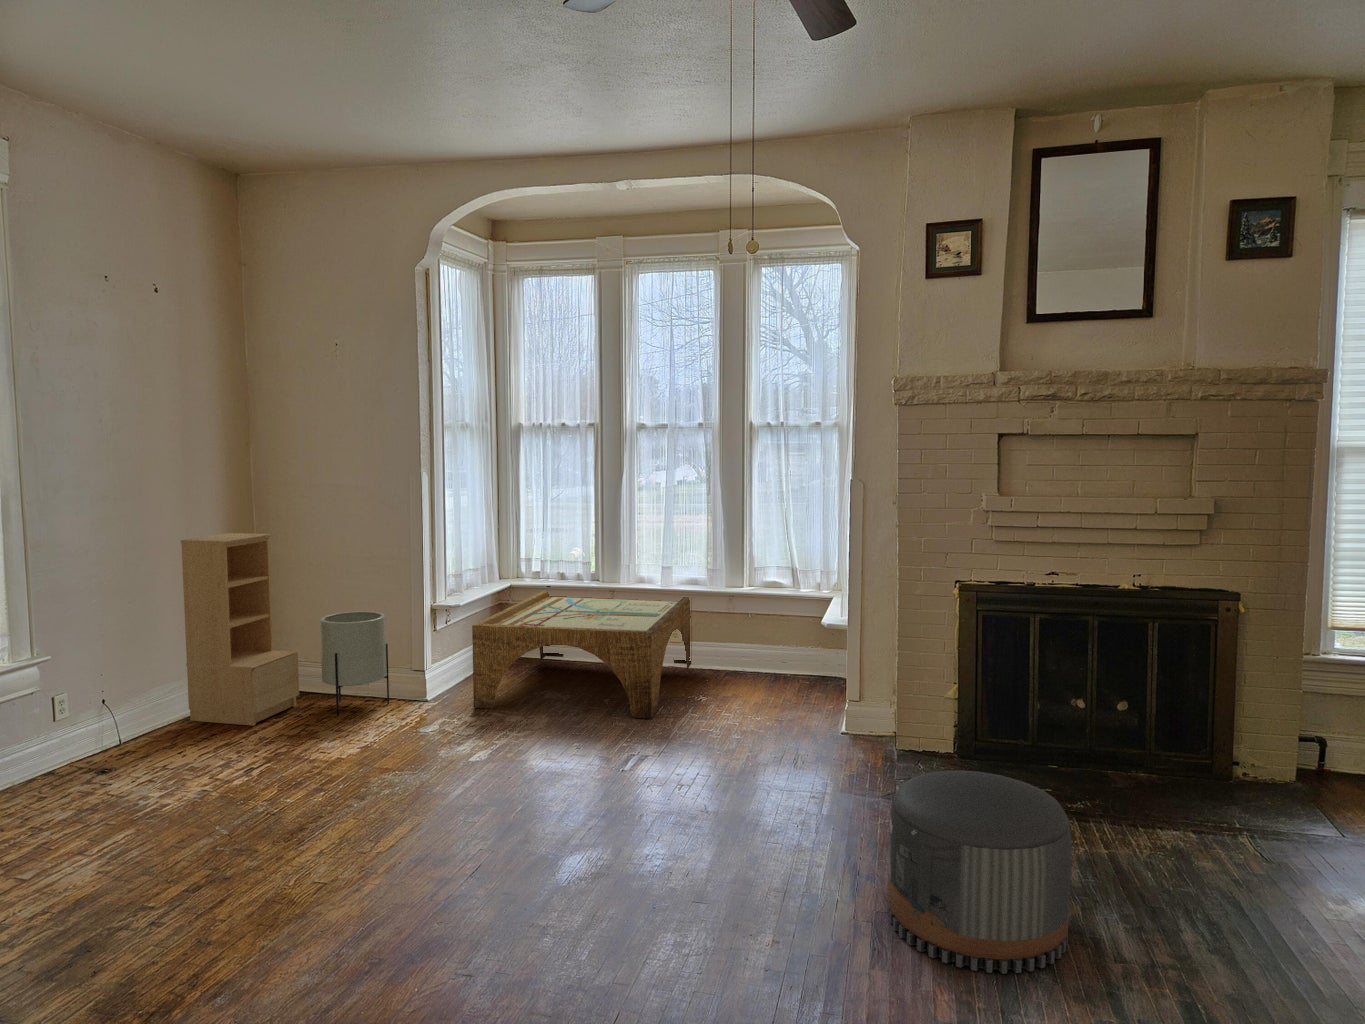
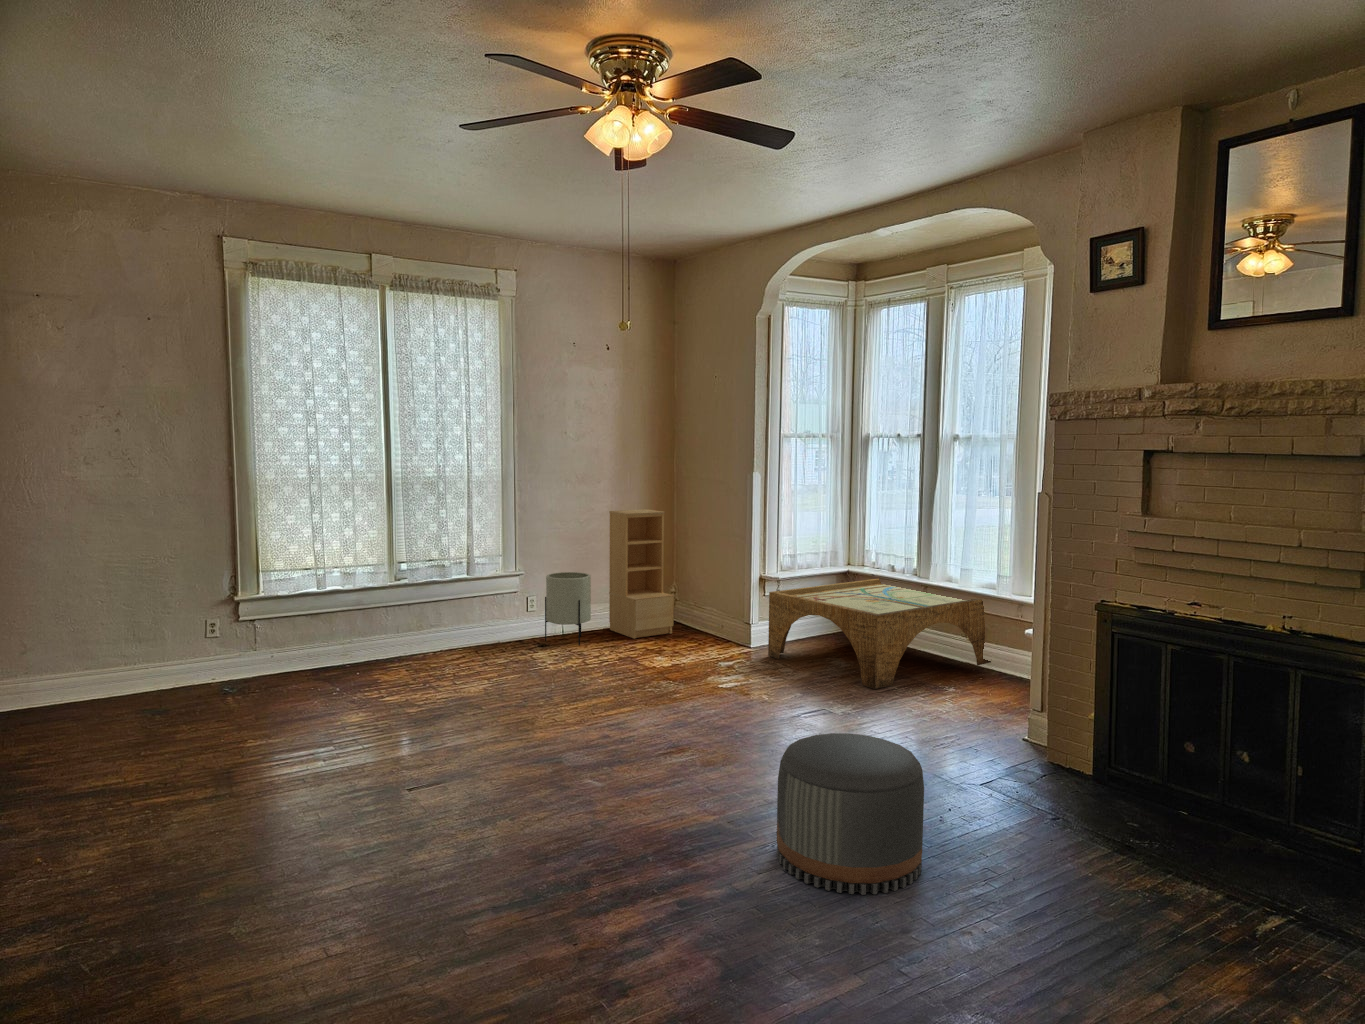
planter: present [320,611,389,716] -> present [545,572,591,646]

